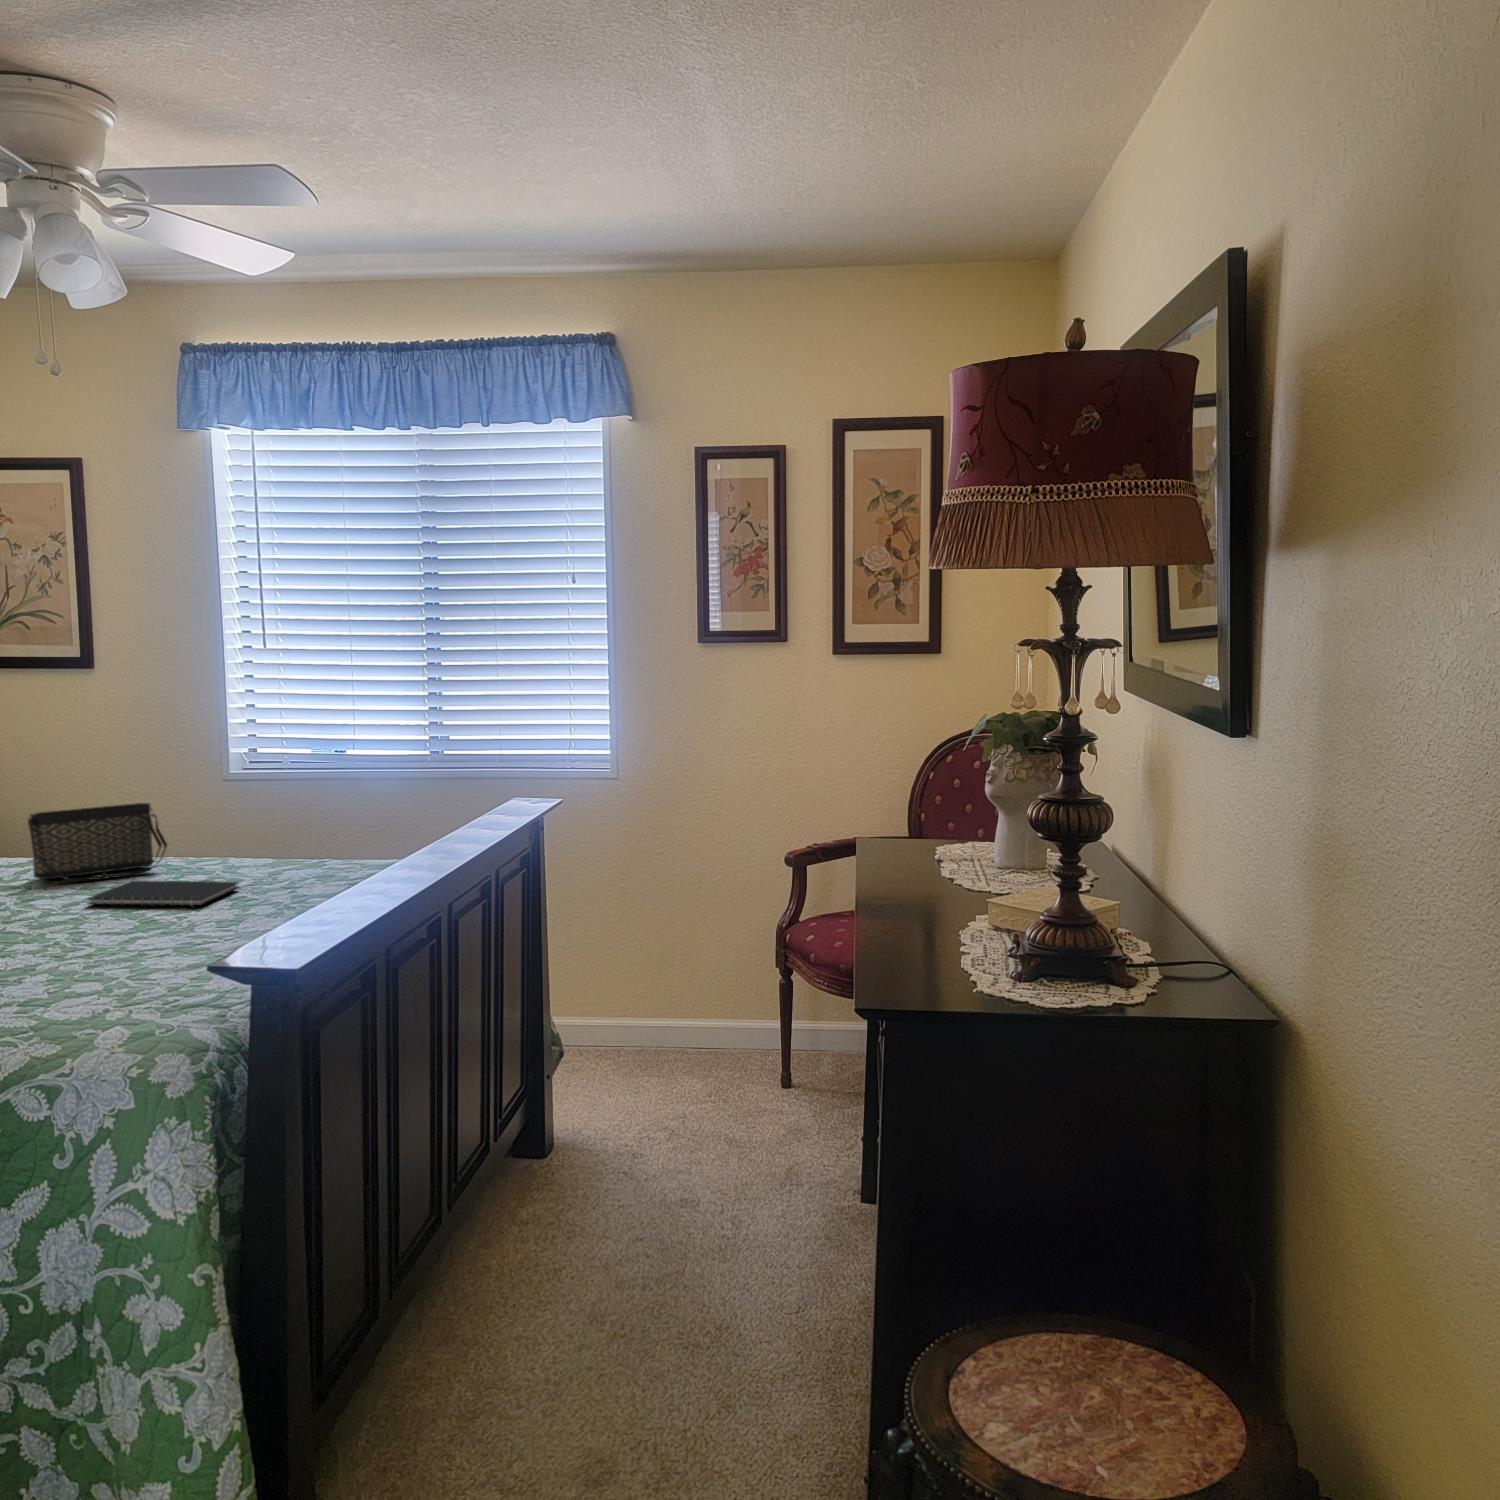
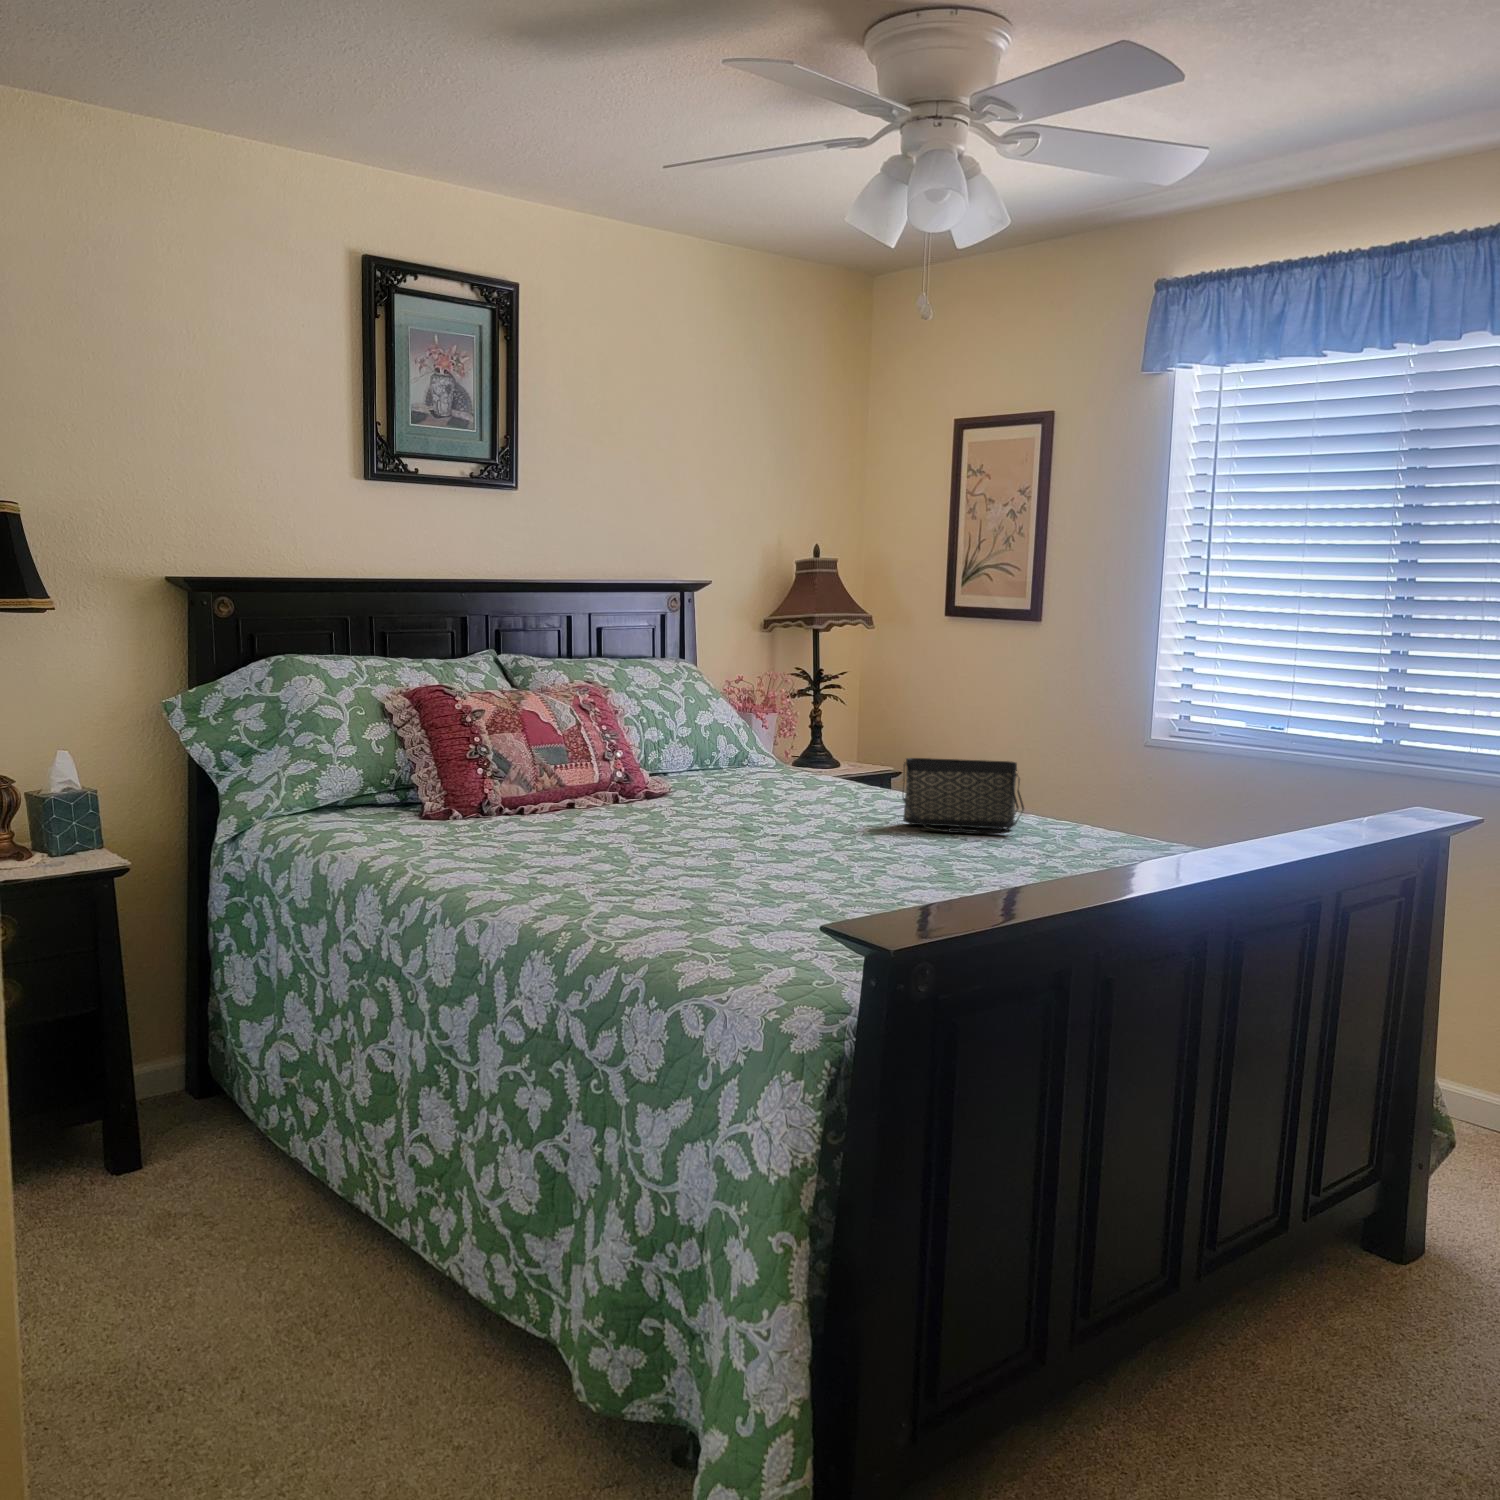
notebook: present [88,881,239,907] -> none [915,839,1063,875]

